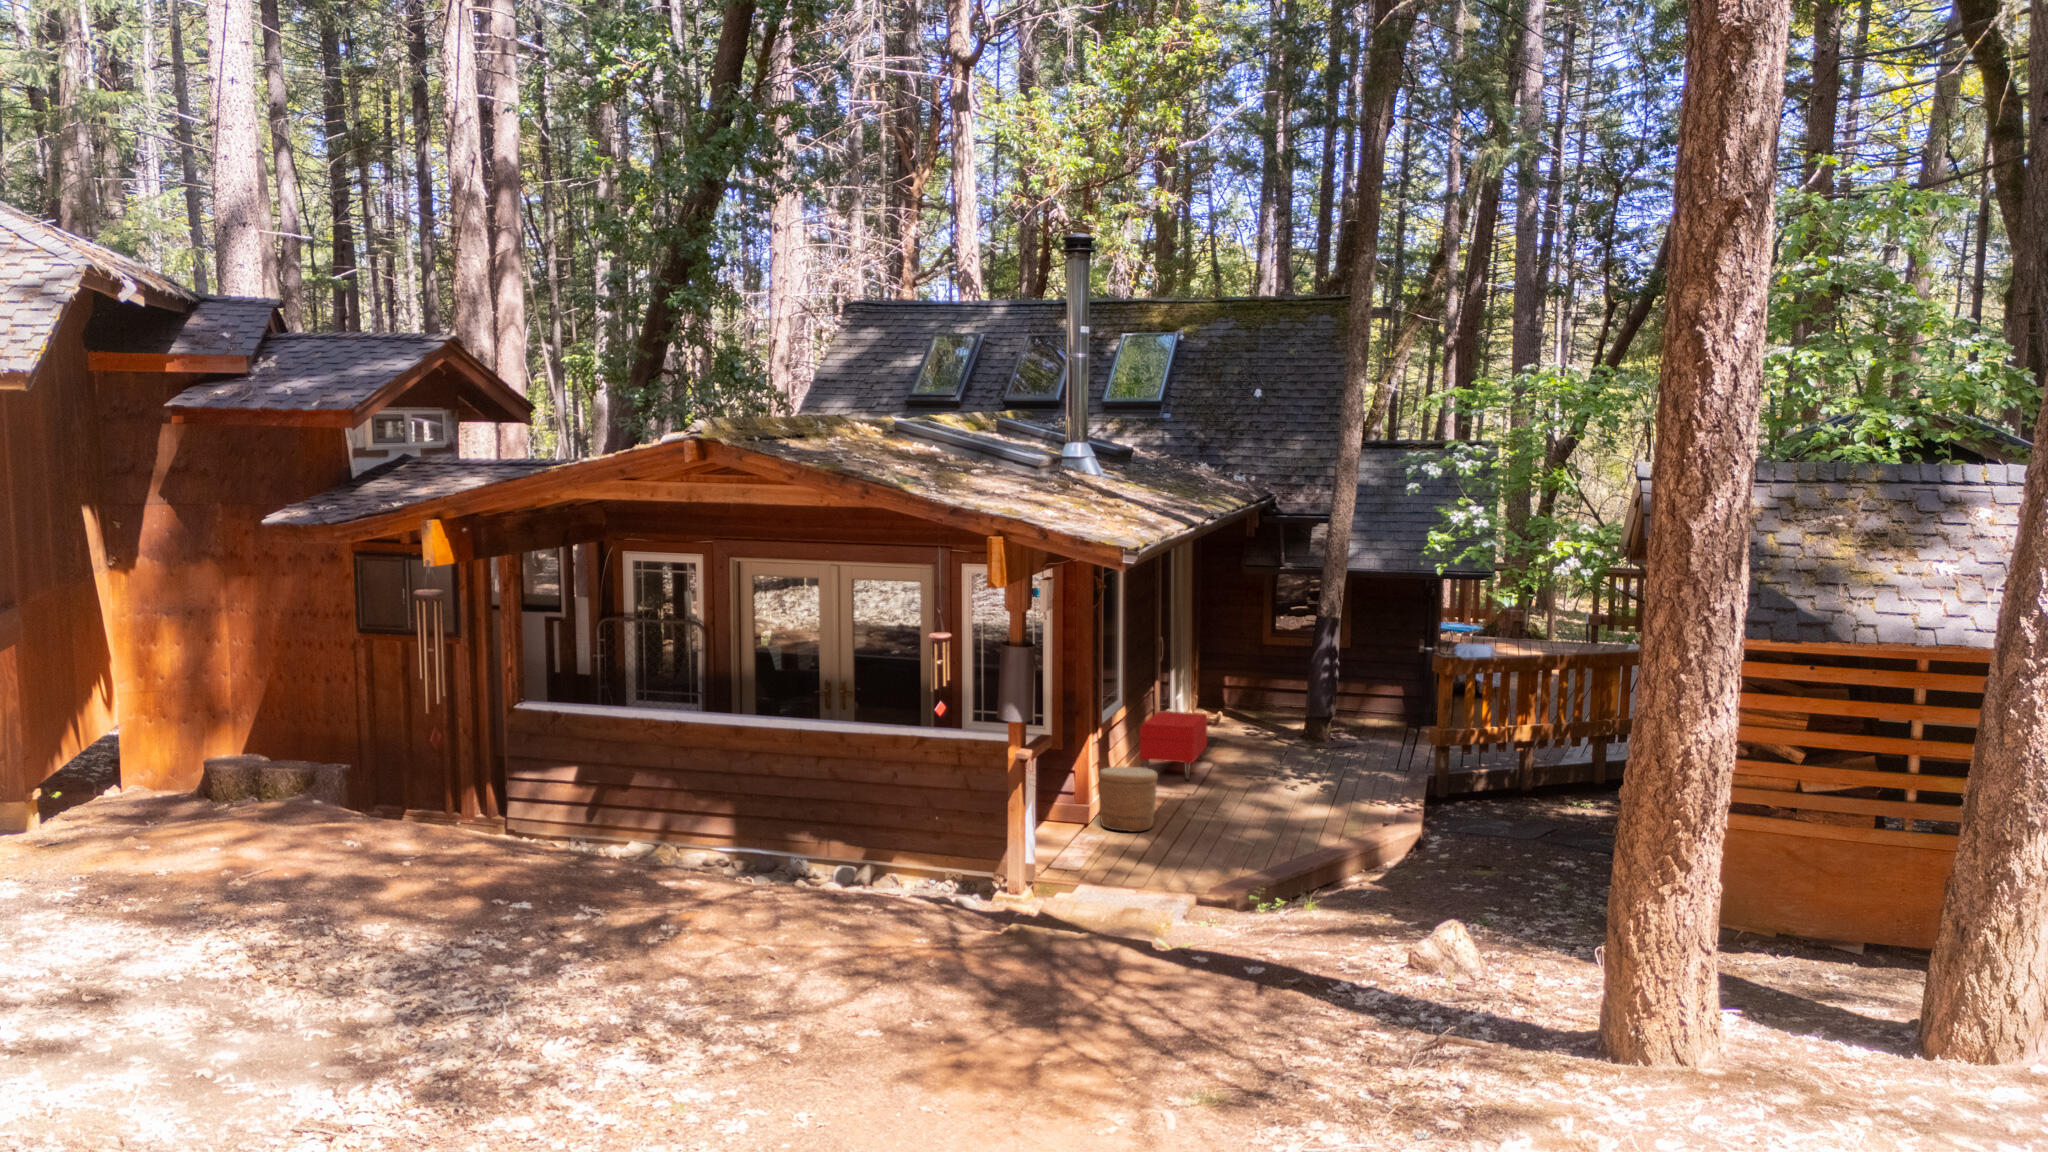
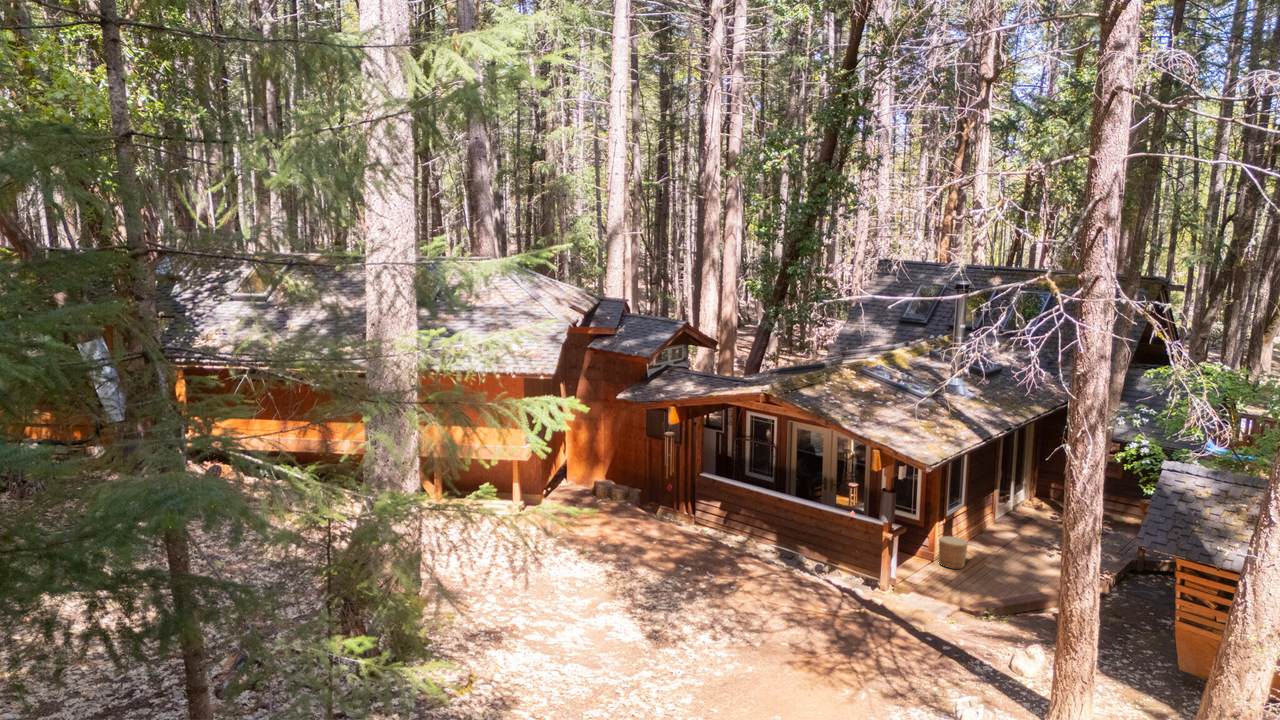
bench: present [1140,711,1207,779] -> none [979,501,1026,541]

